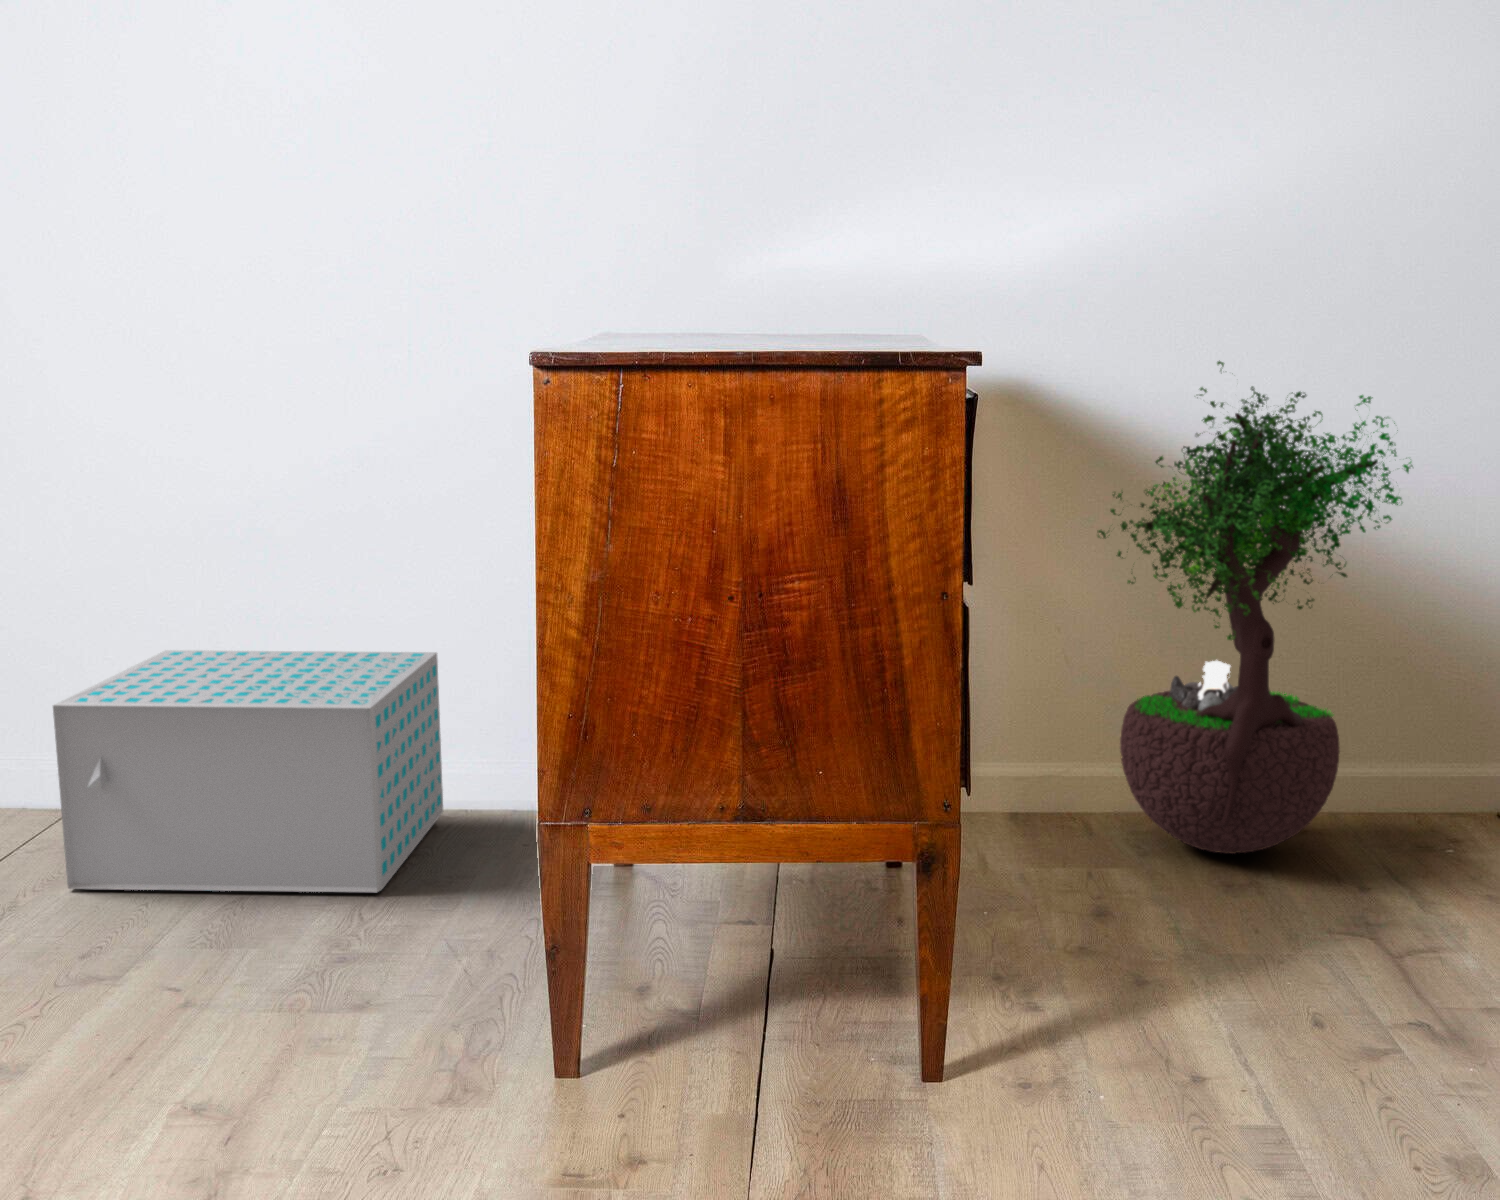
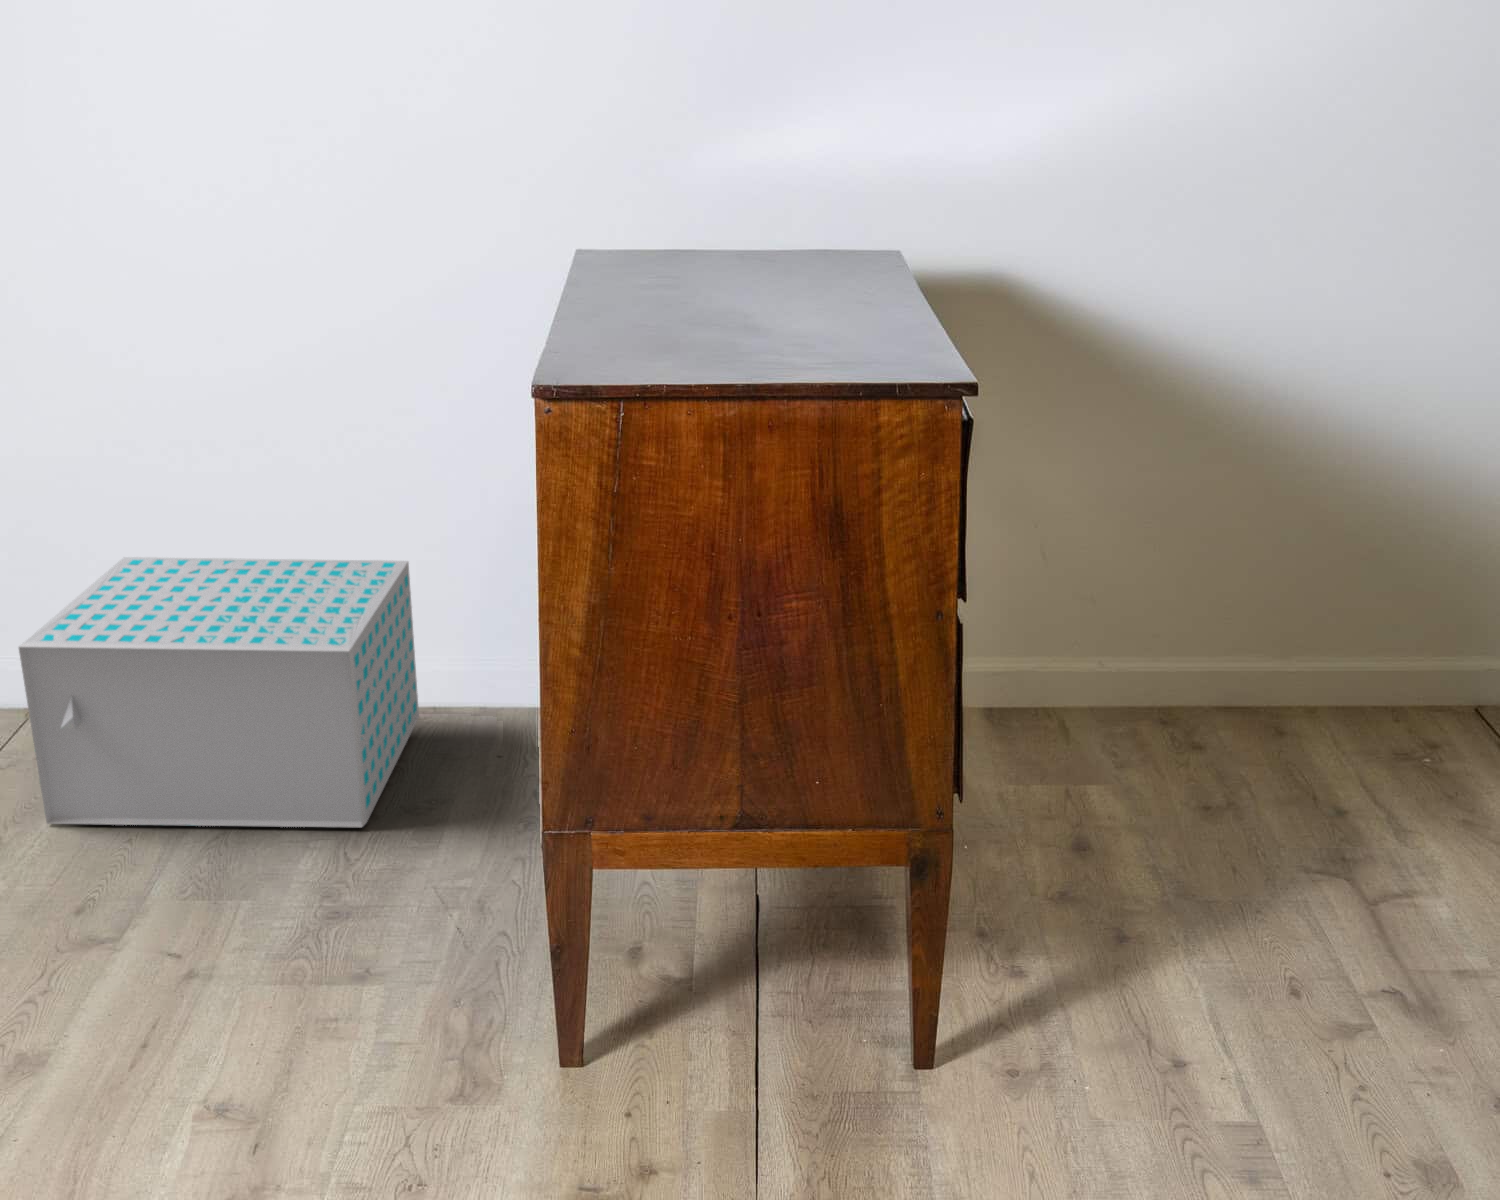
potted tree: present [1098,361,1412,854] -> none [1094,292,1421,773]

